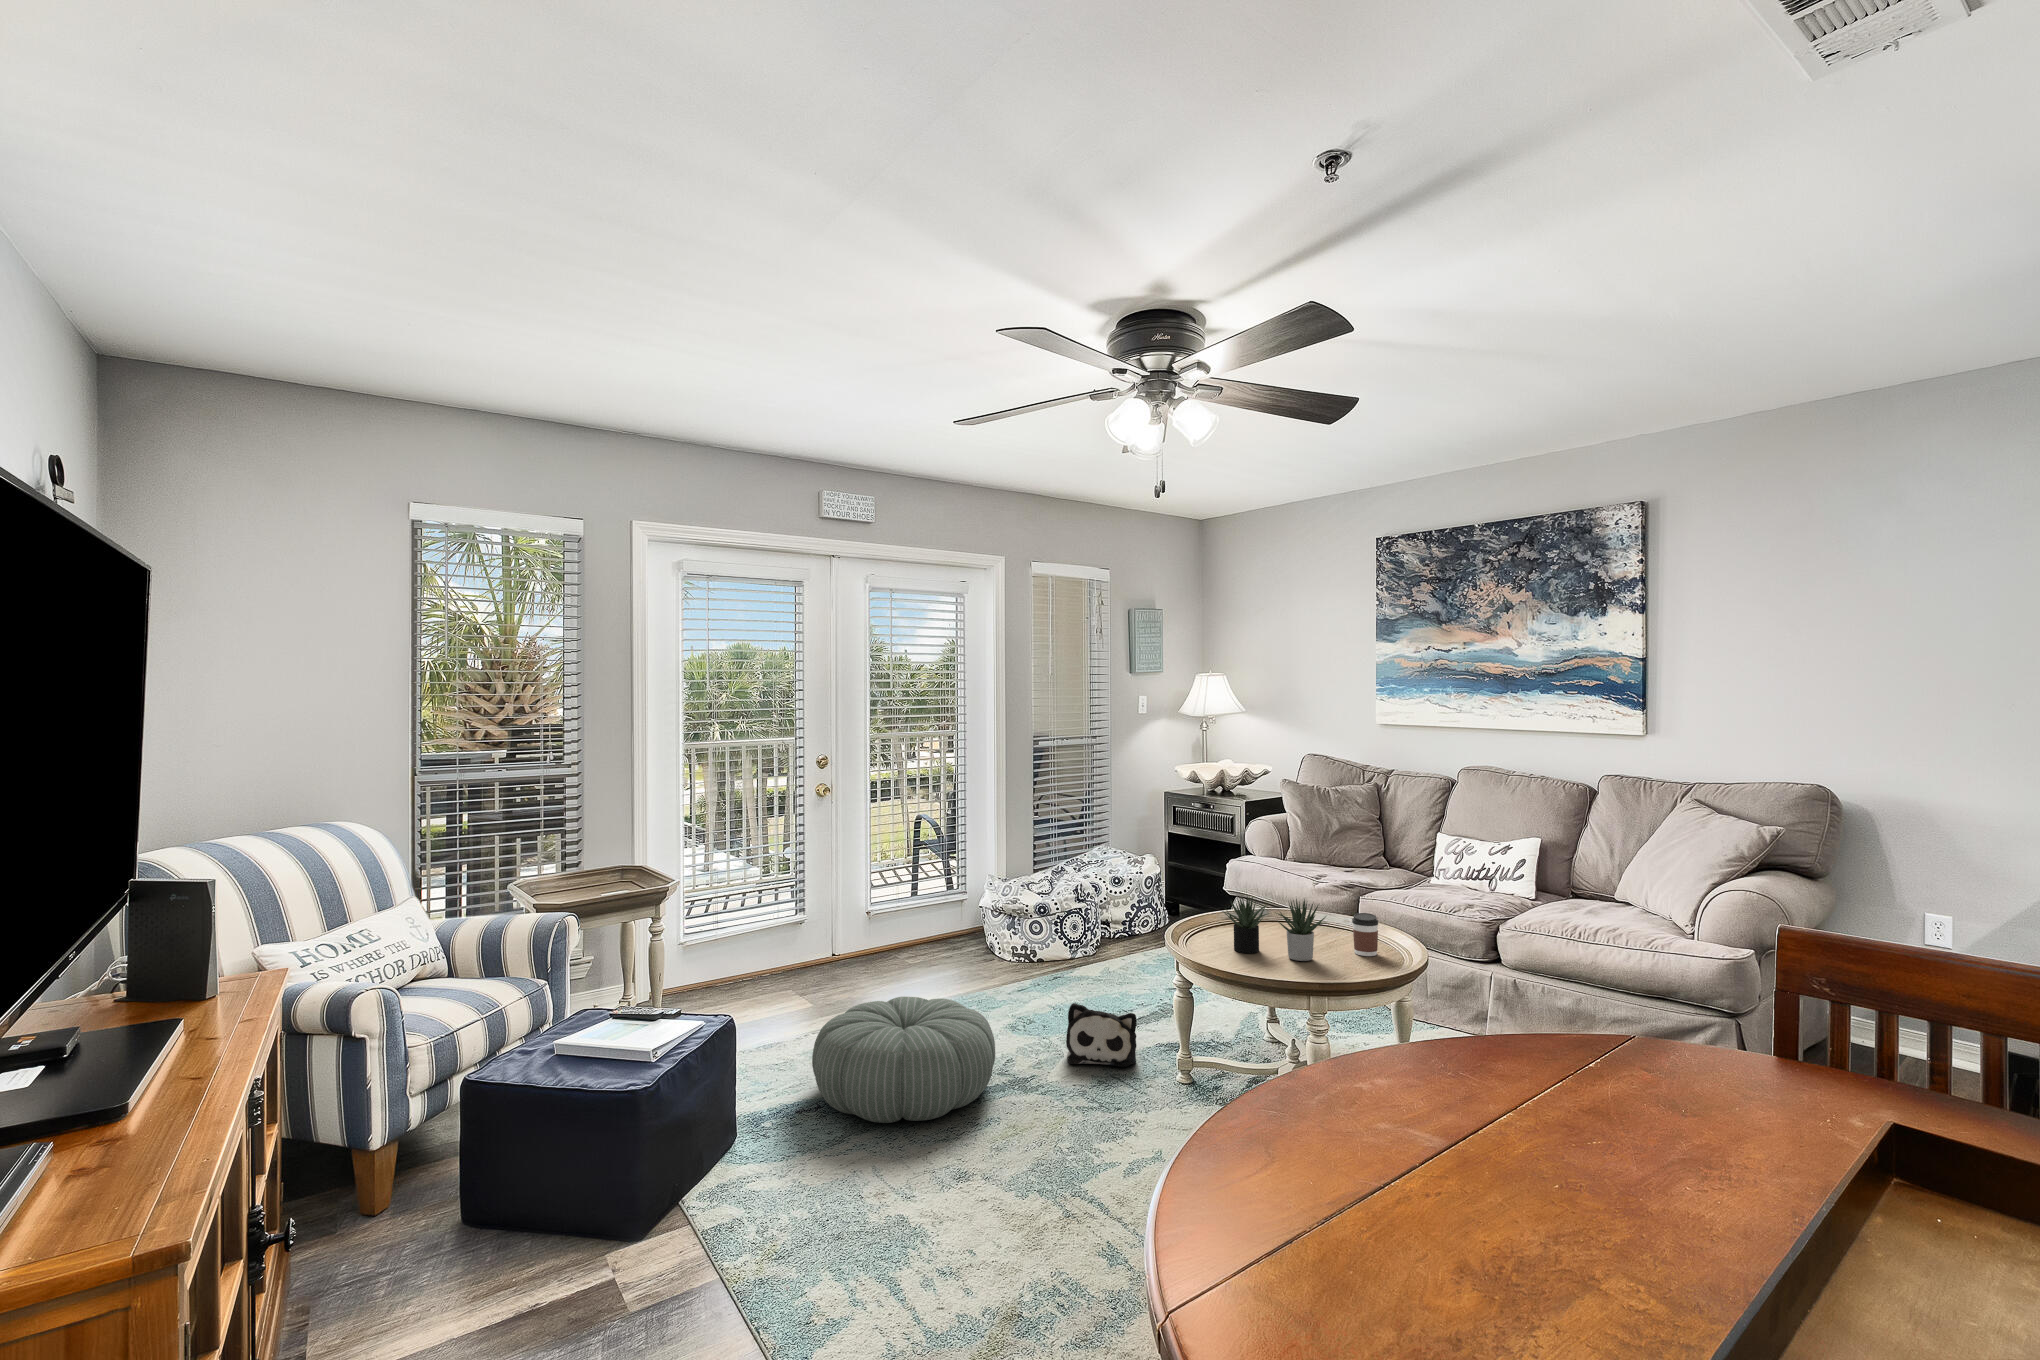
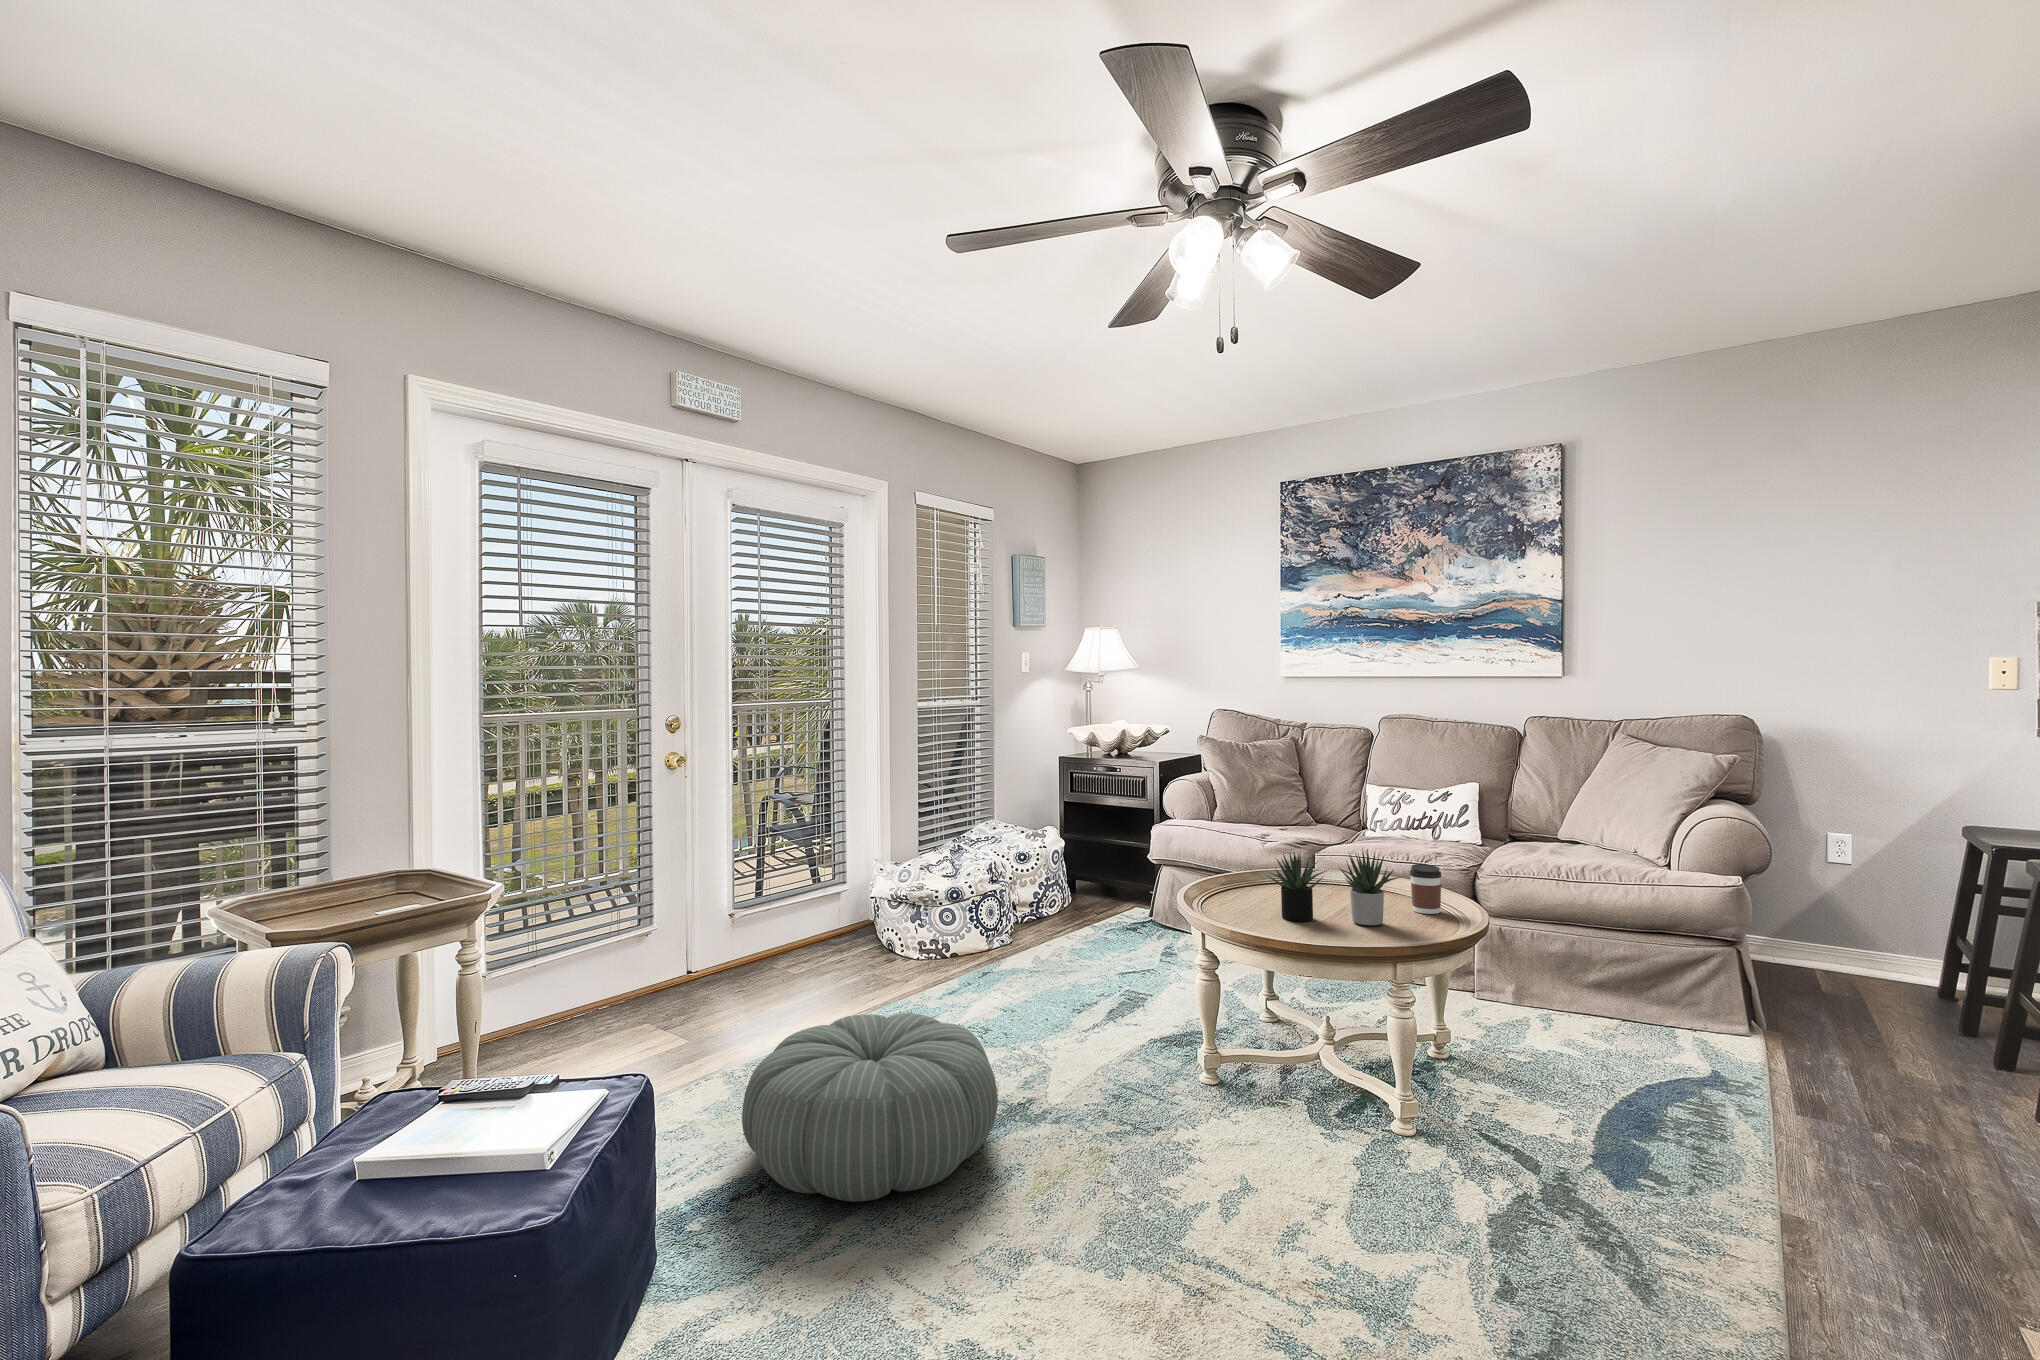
plush toy: present [1066,1003,1137,1067] -> none [1055,1001,1143,1078]

